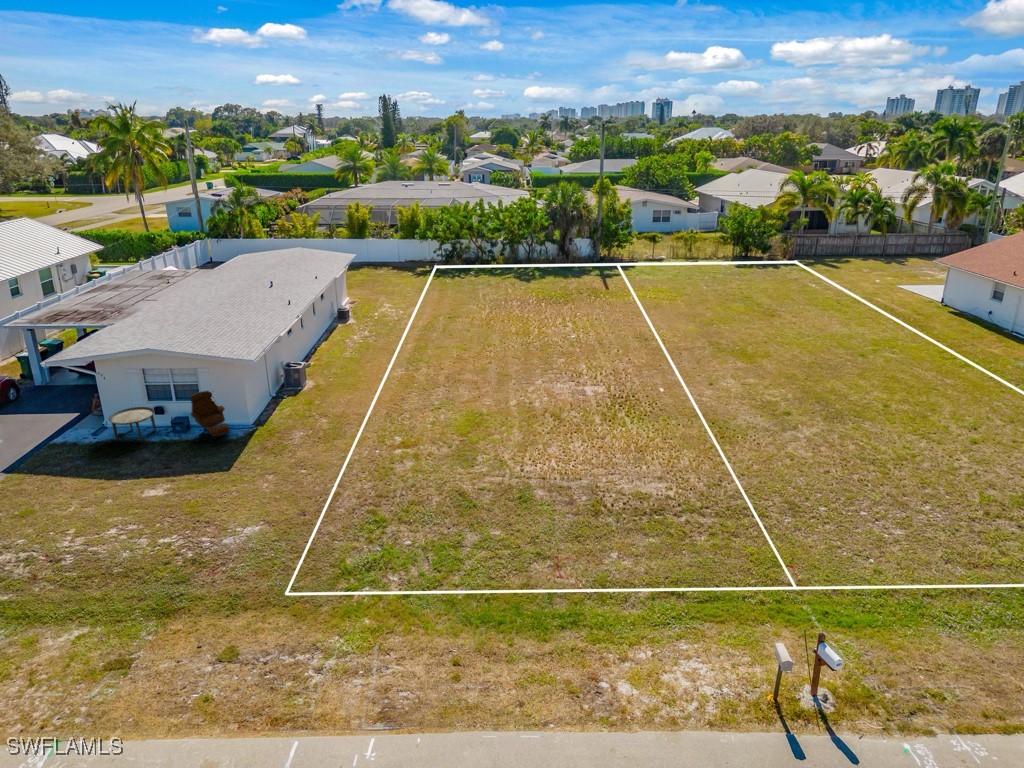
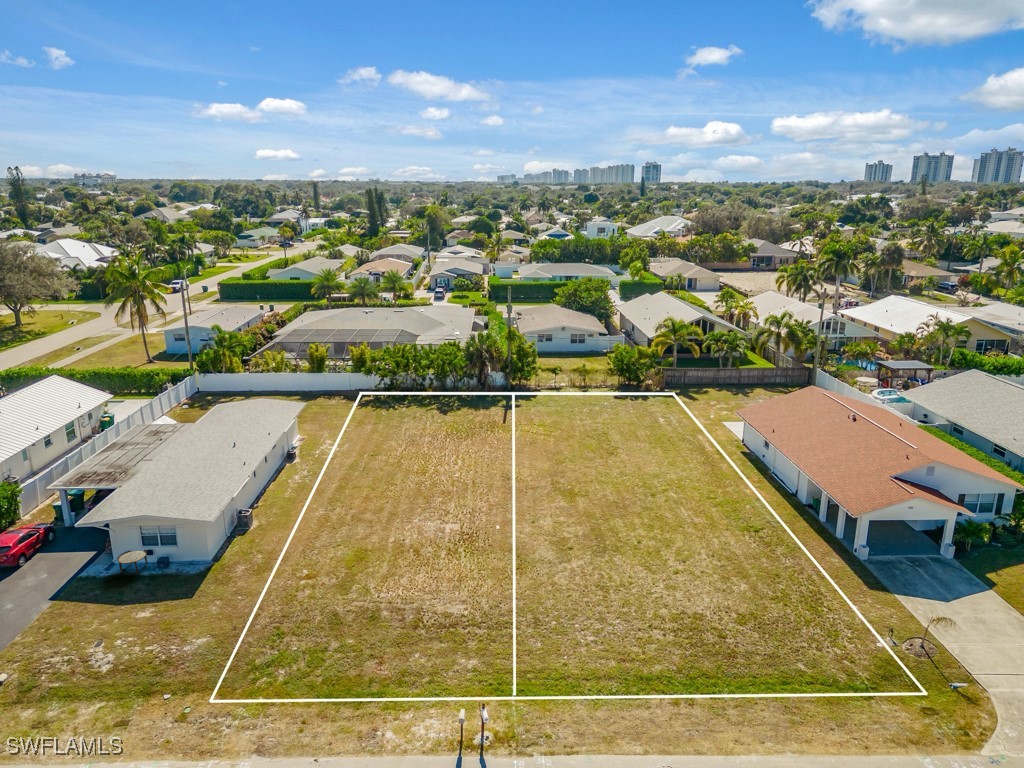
lounge chair: present [190,391,230,440] -> none [171,537,196,573]

